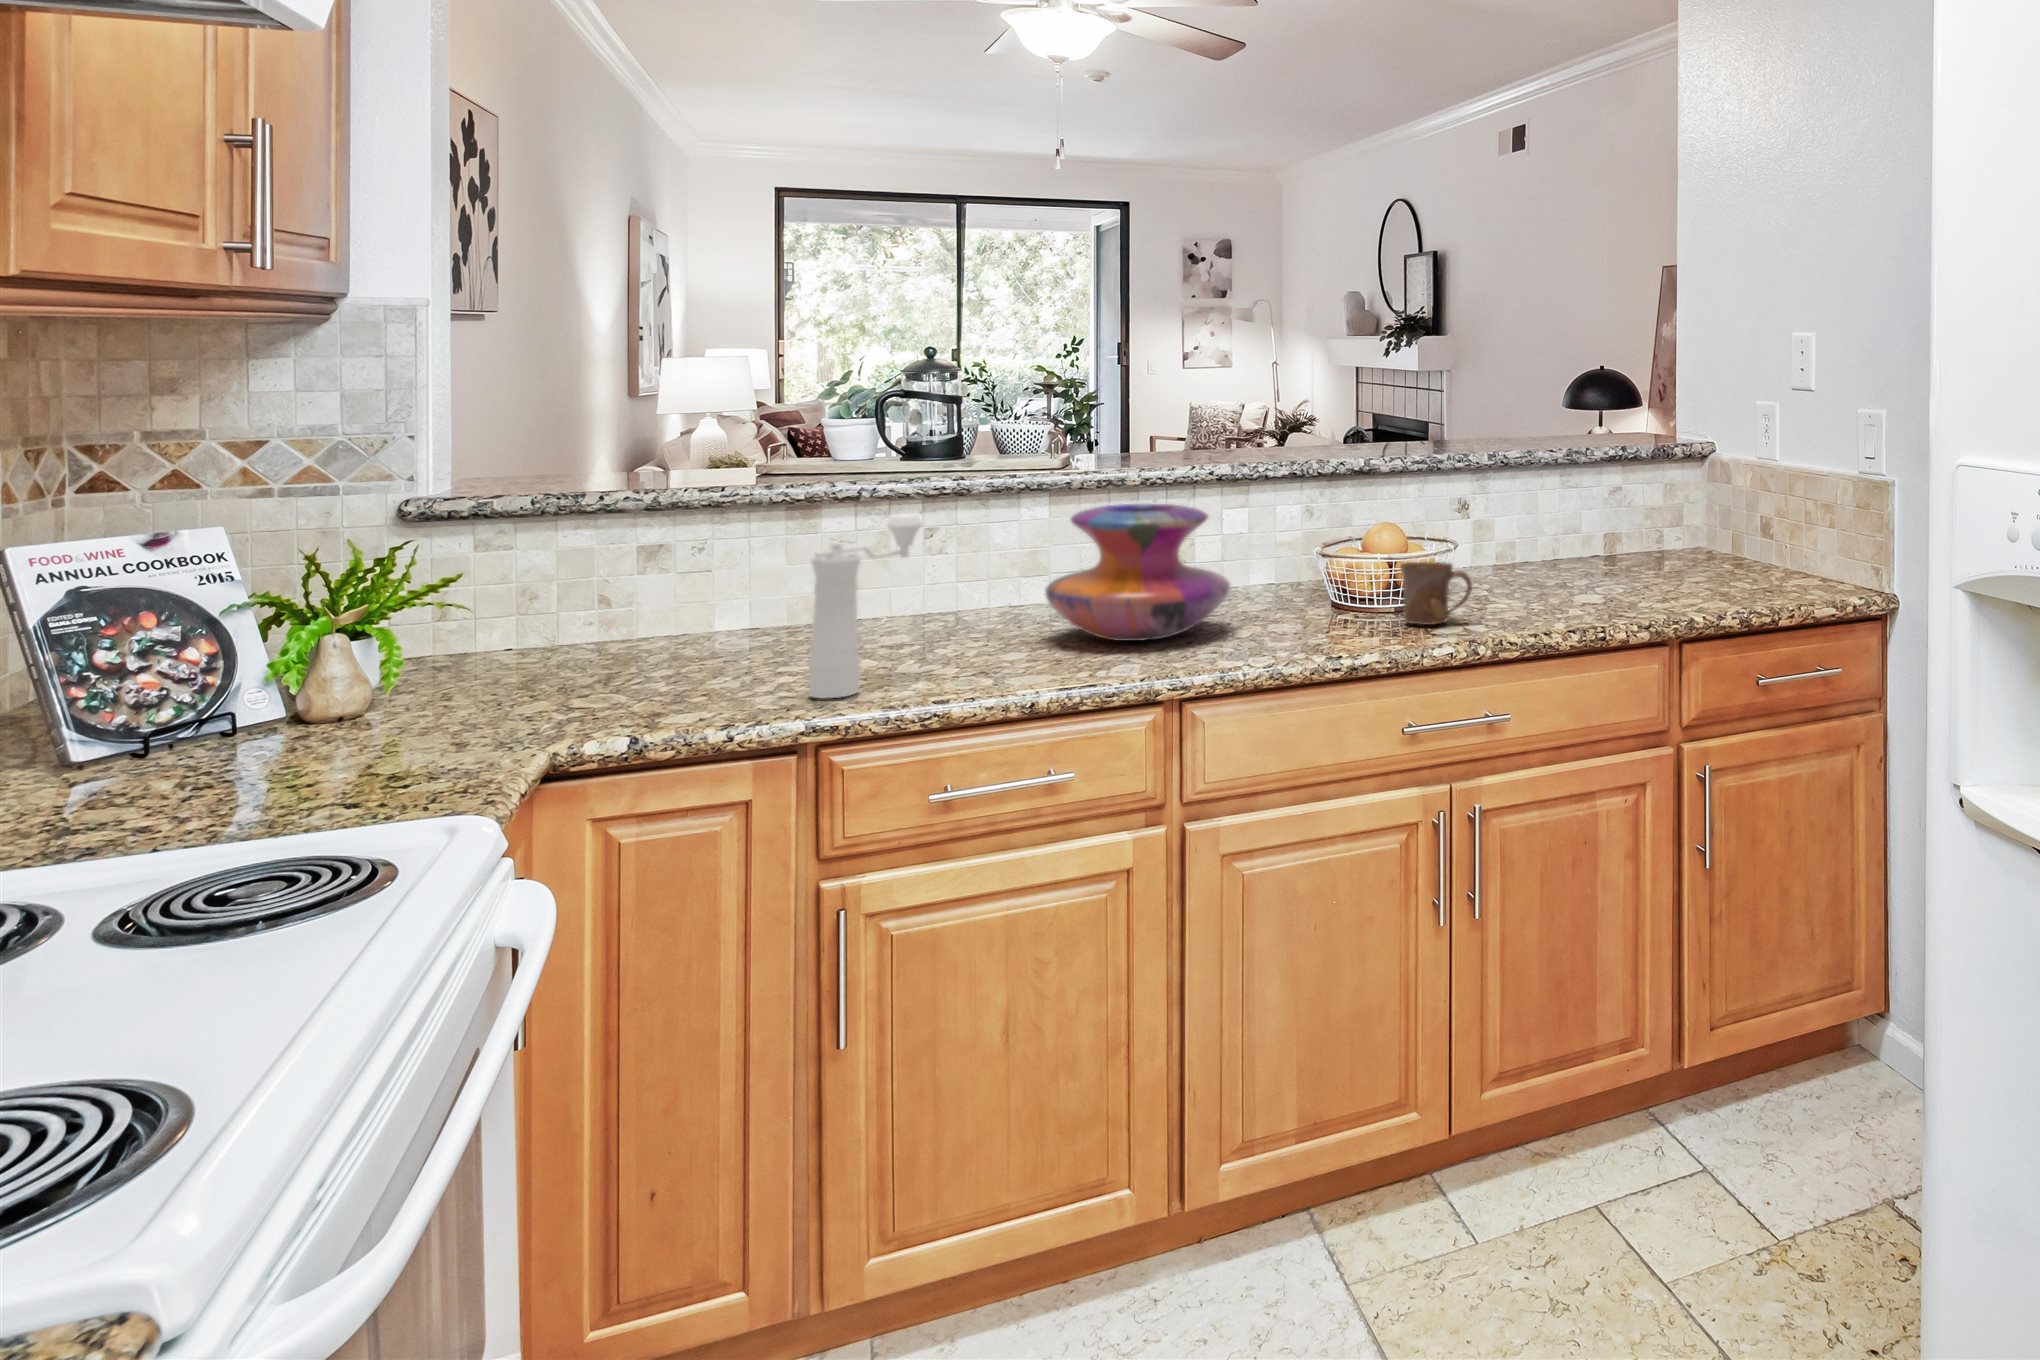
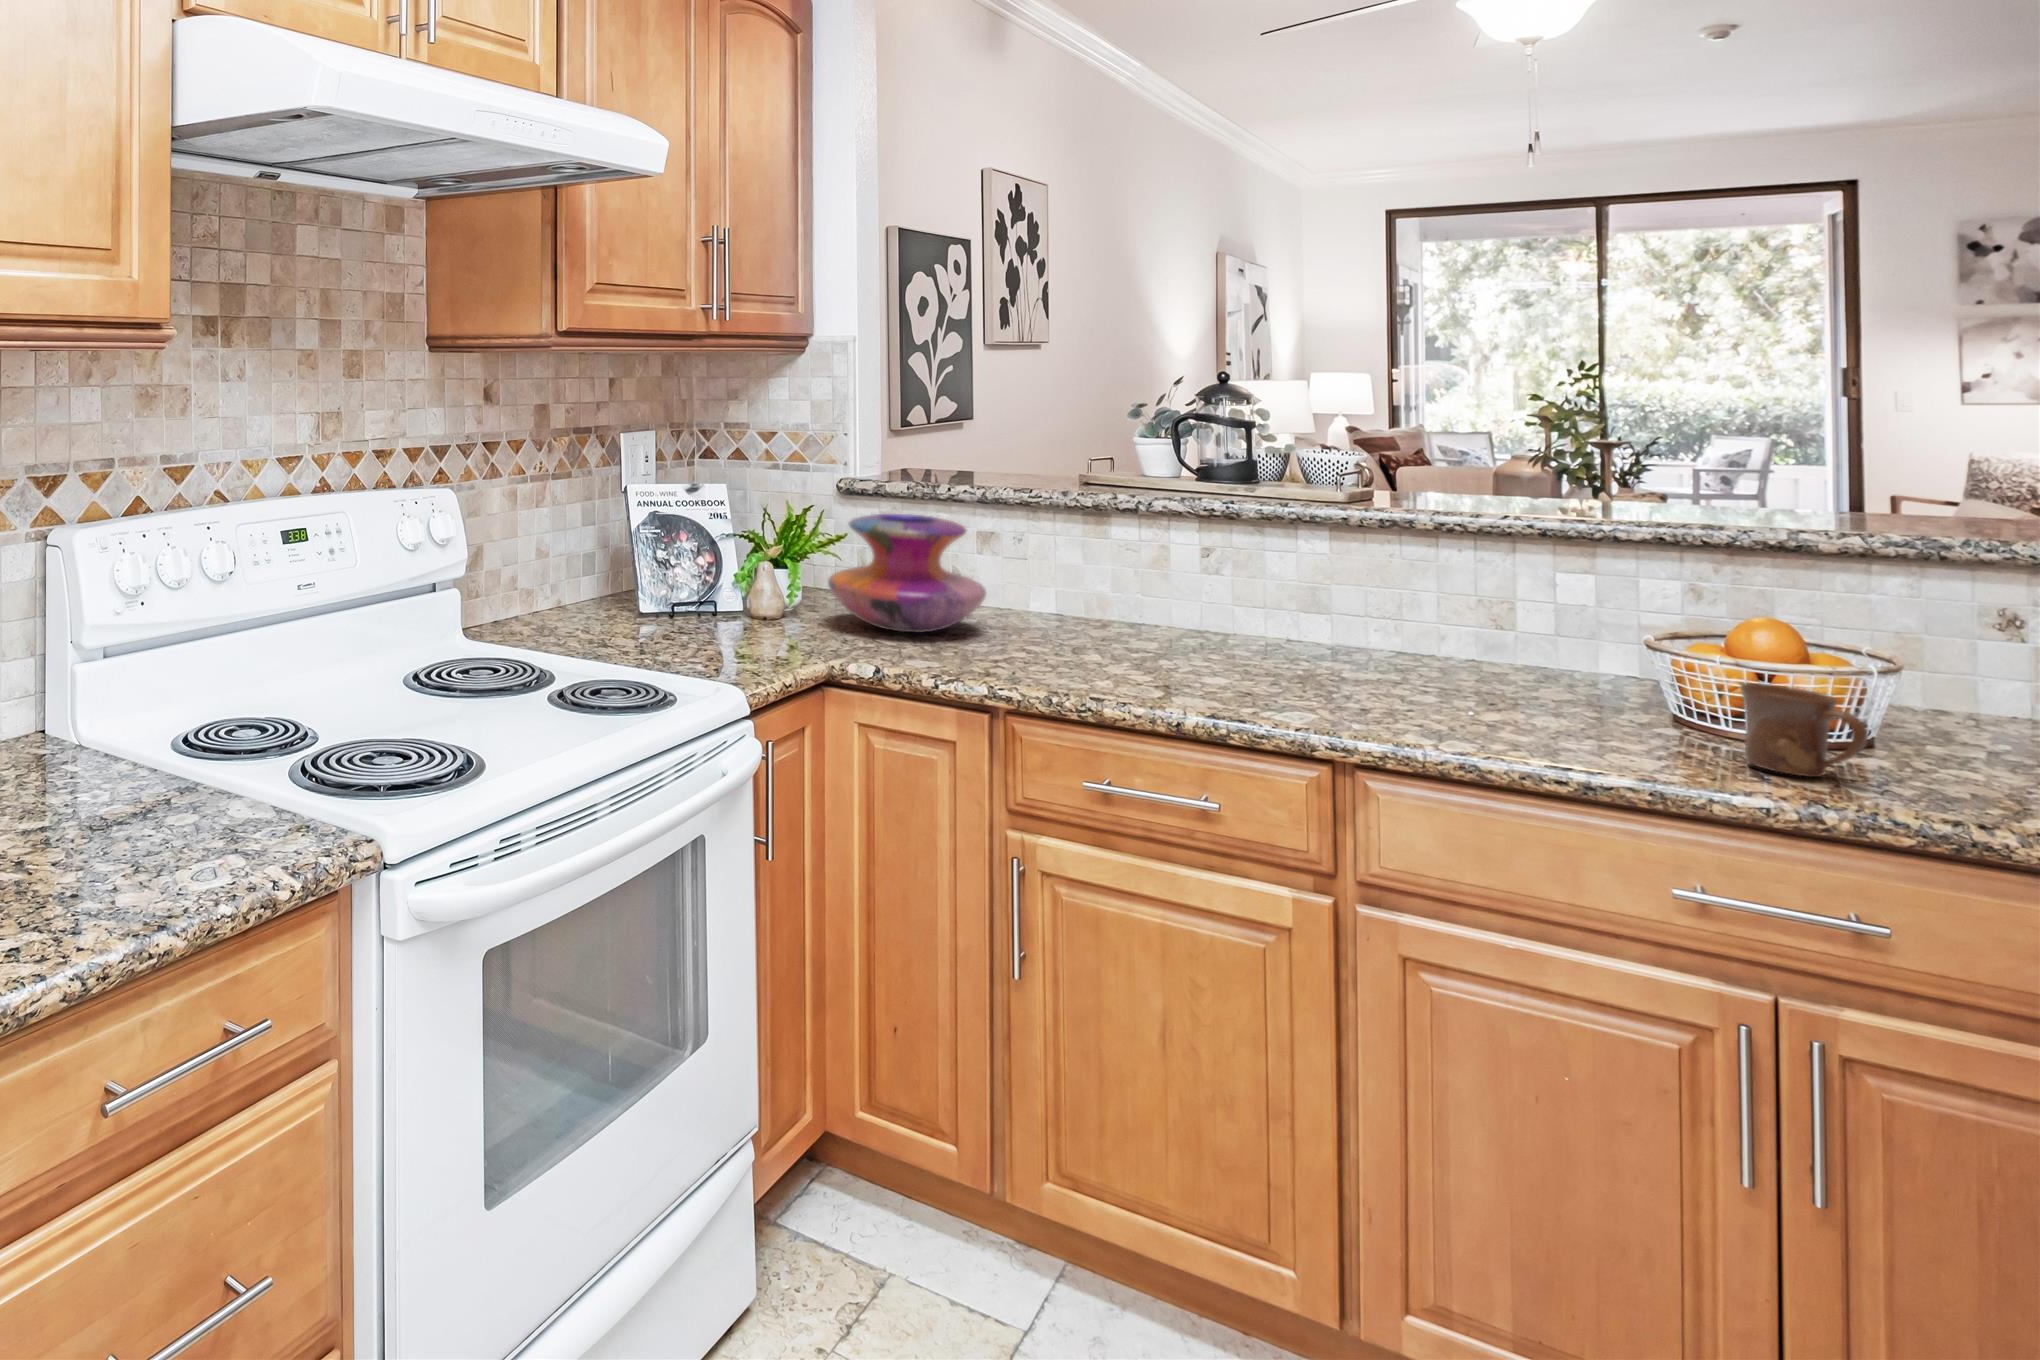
decorative vase: present [1045,504,1231,641] -> present [828,514,986,632]
pepper mill: present [809,514,922,698] -> none [1010,532,1121,677]

